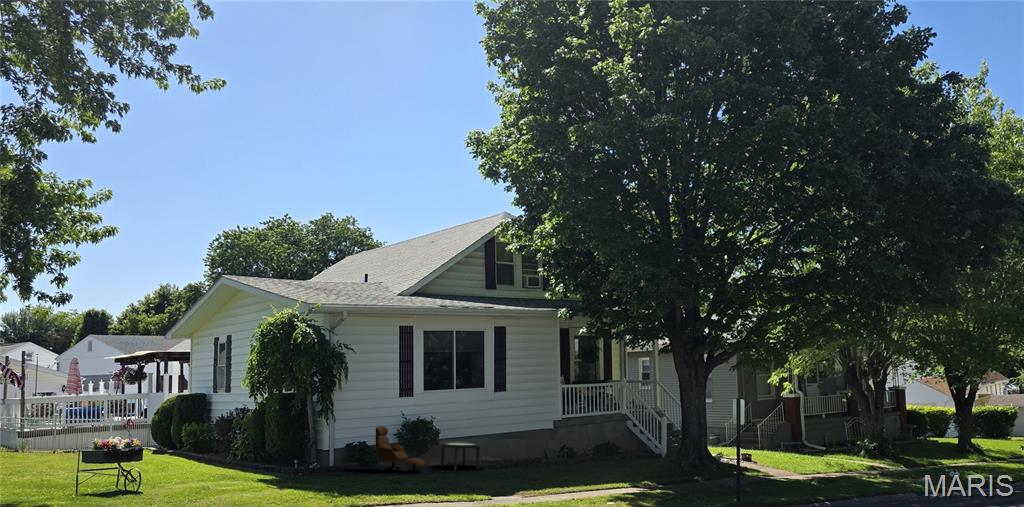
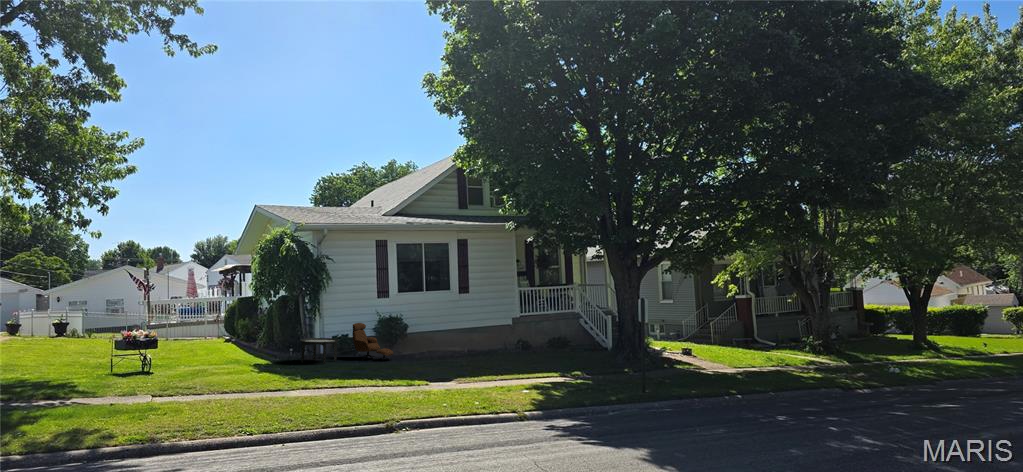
round table: present [440,441,481,471] -> present [300,338,339,364]

